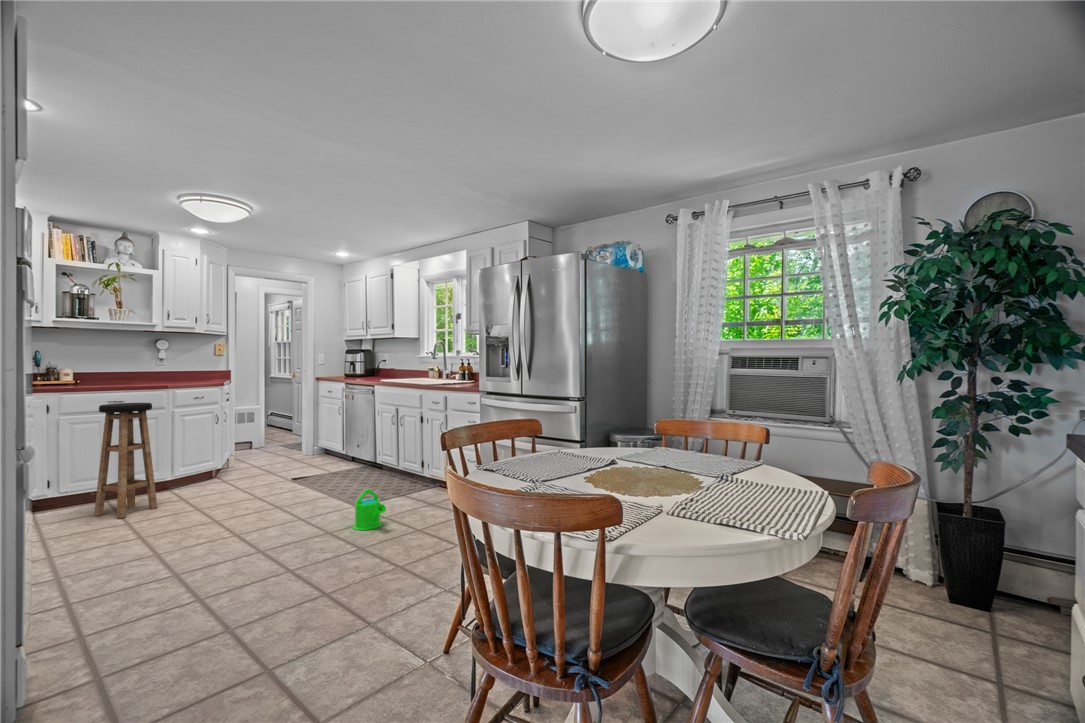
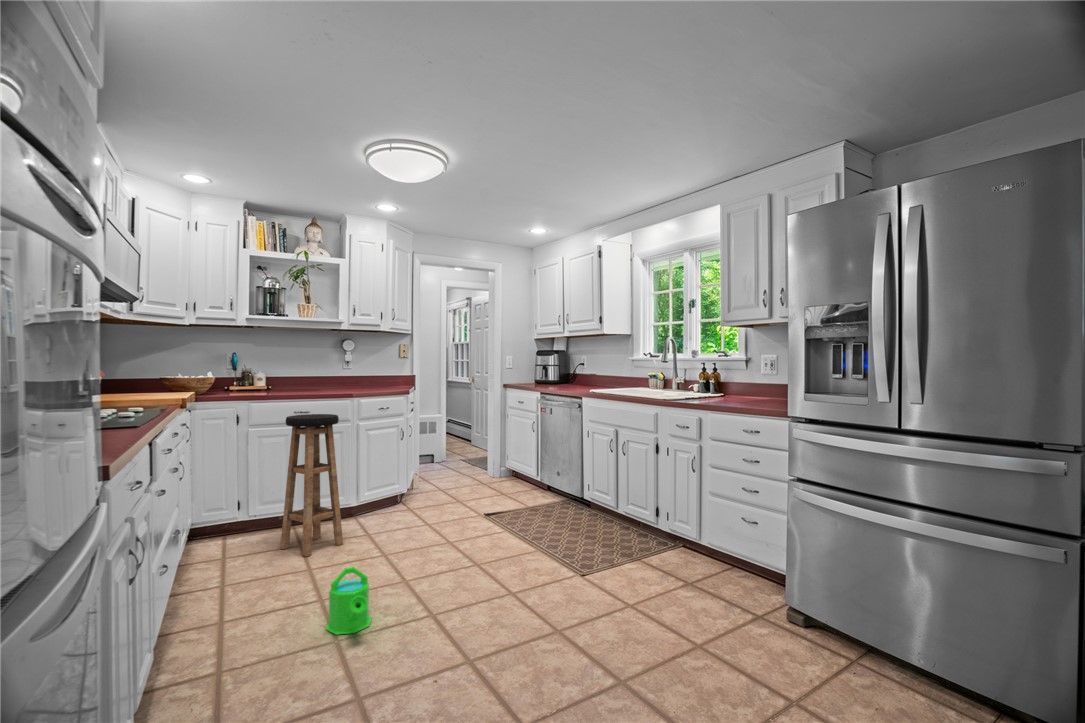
watering can: present [353,489,386,530] -> present [326,566,372,634]

